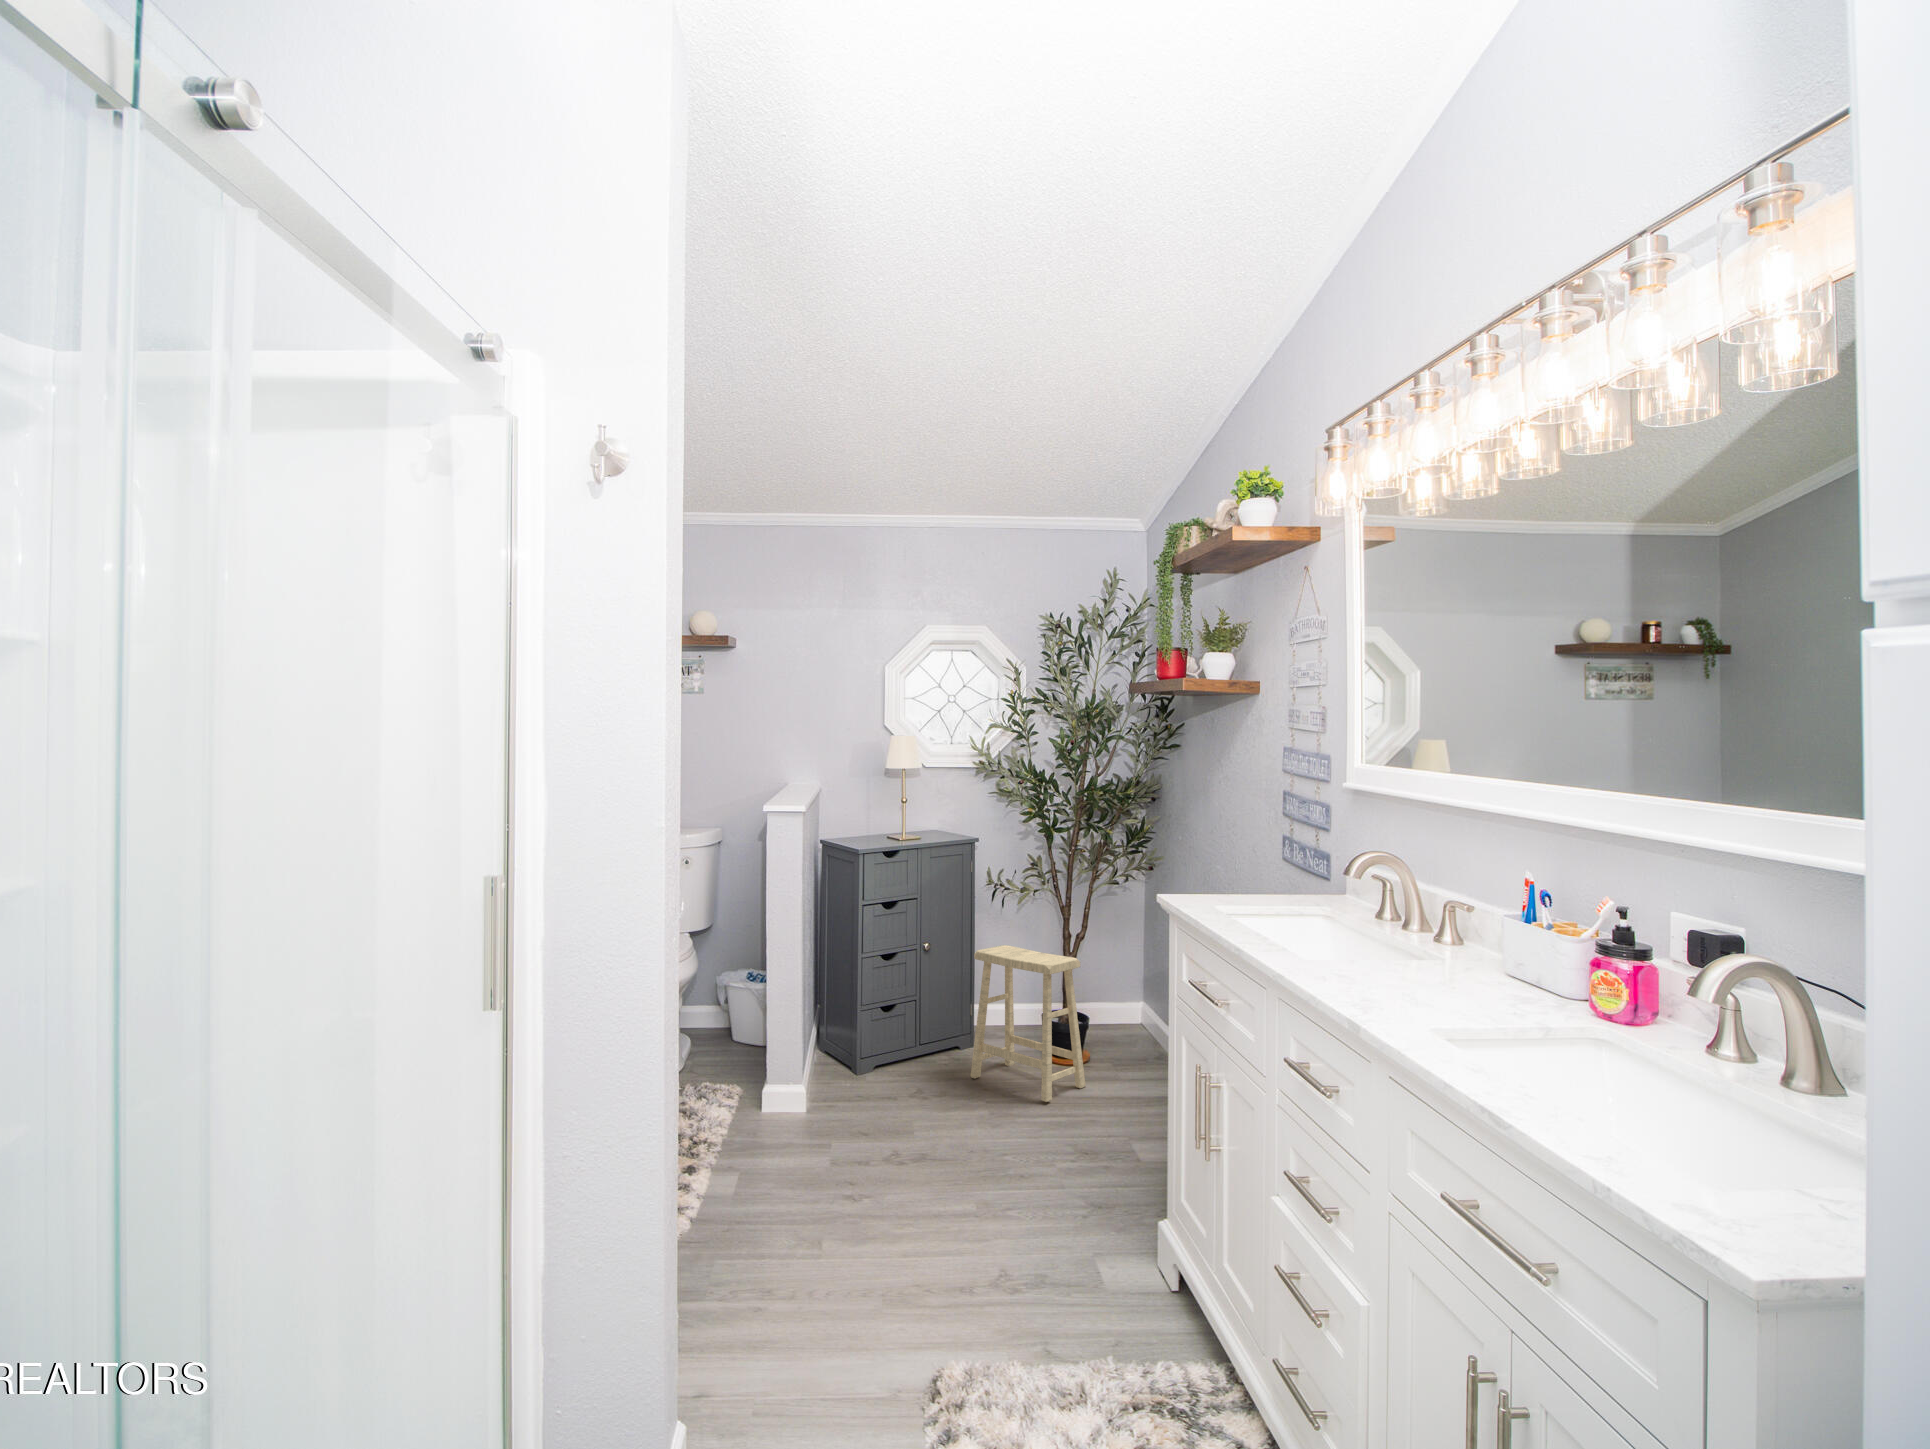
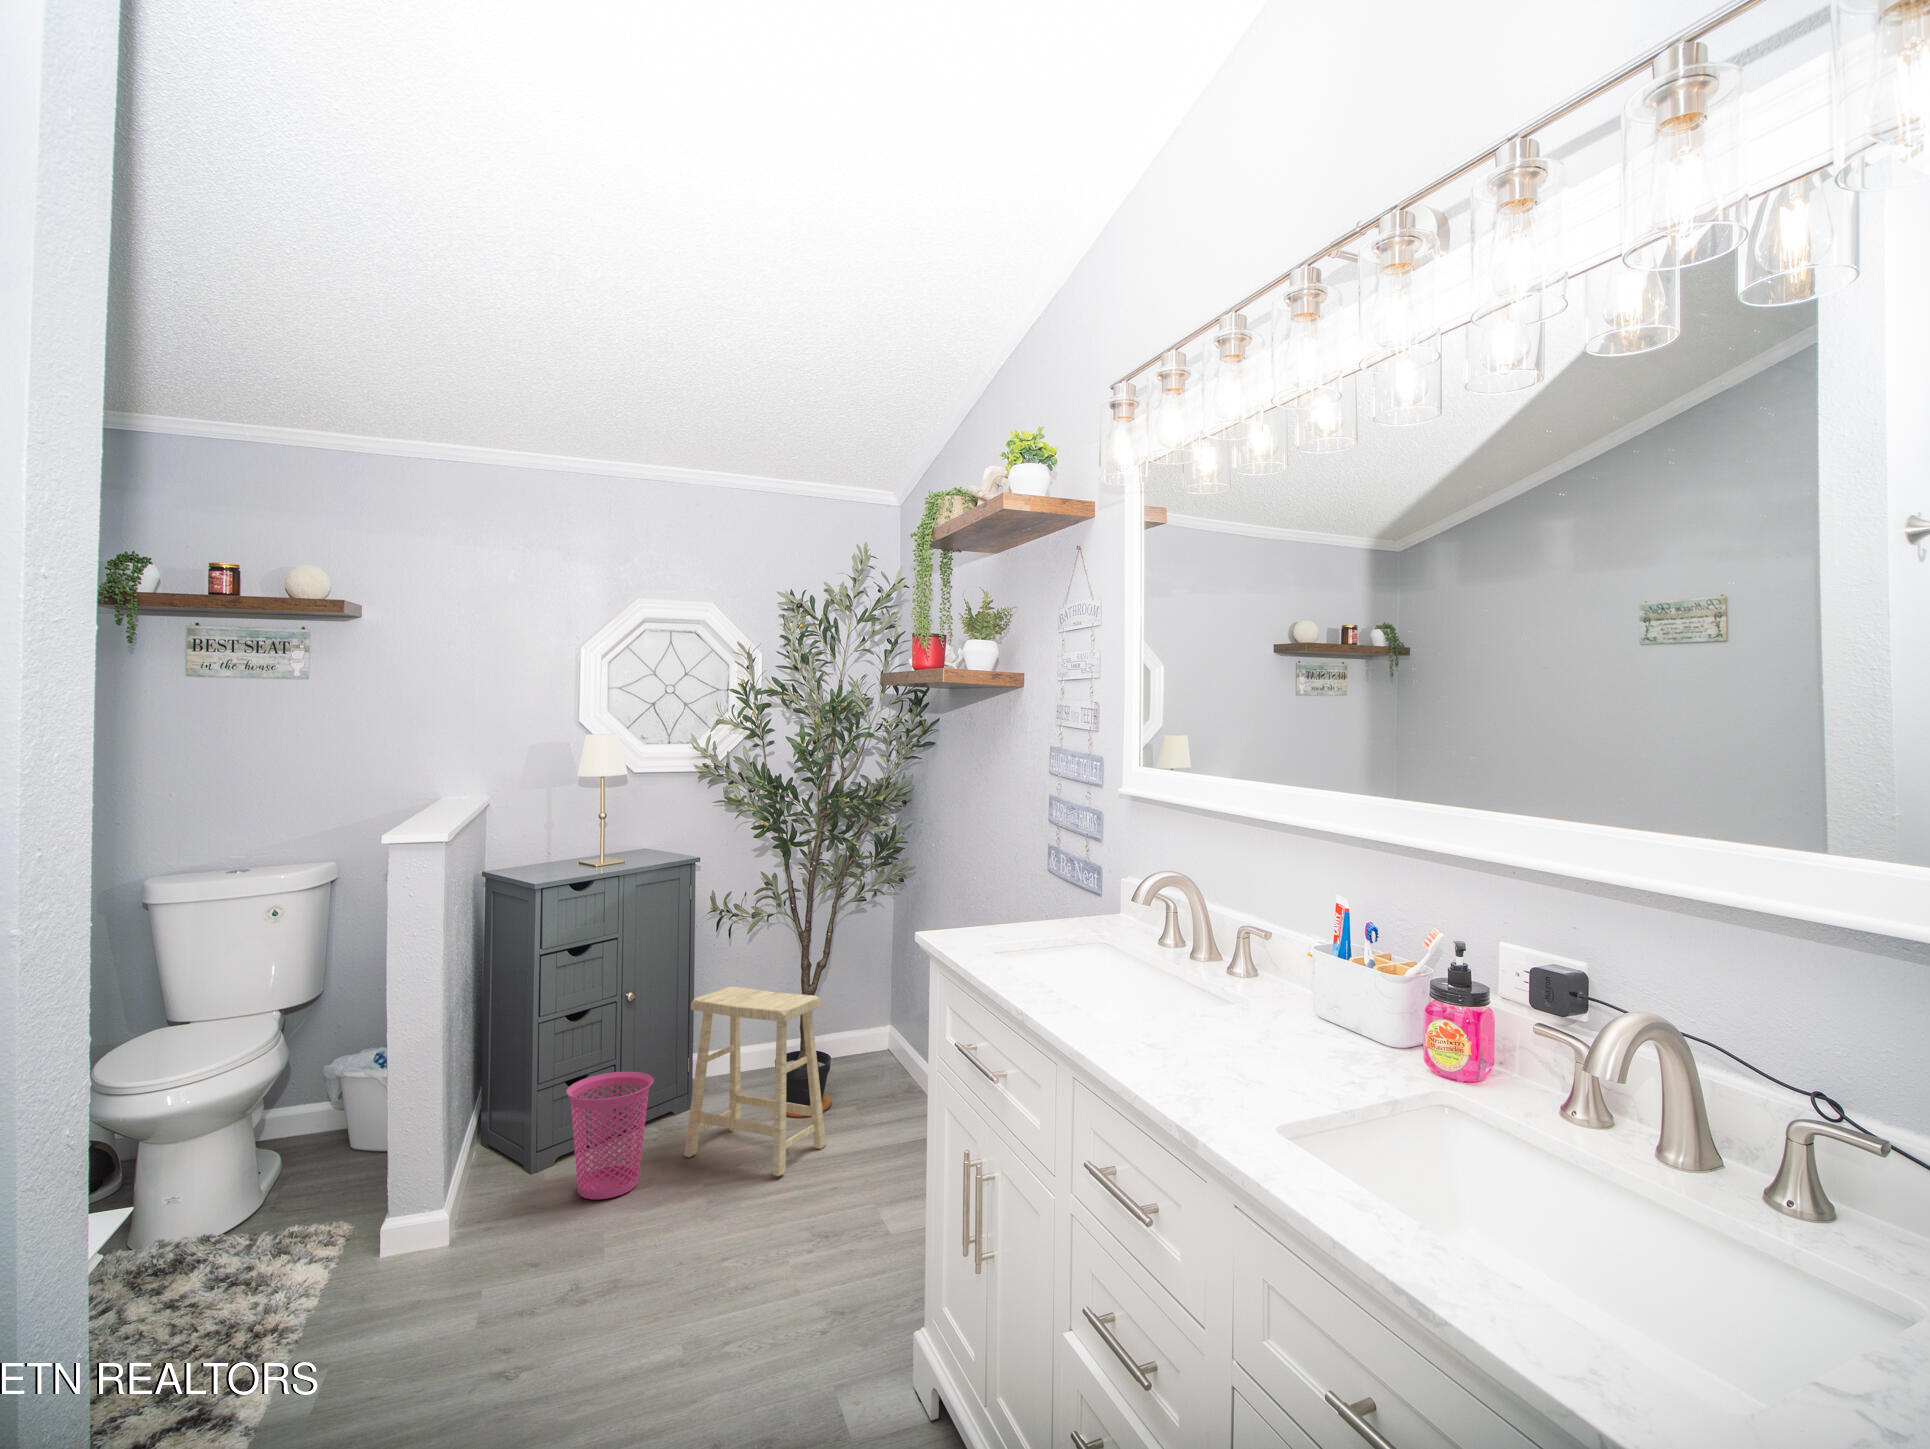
waste basket: none [884,1001,947,1096] -> present [566,1071,653,1199]

